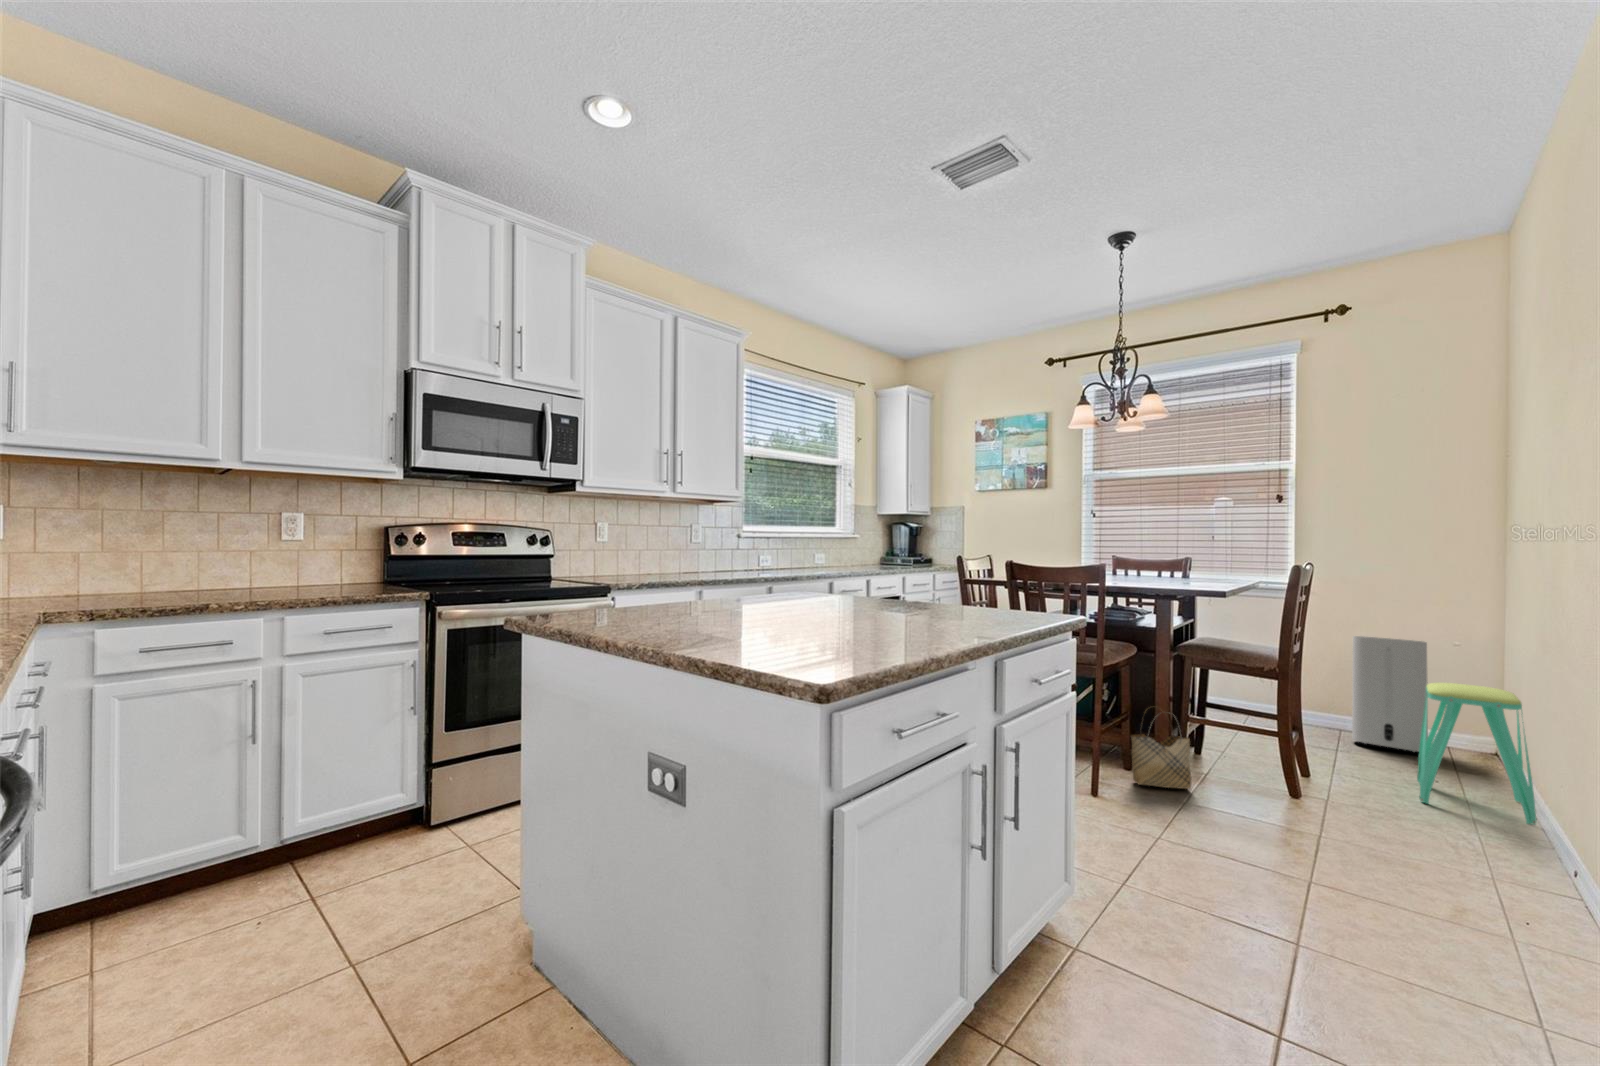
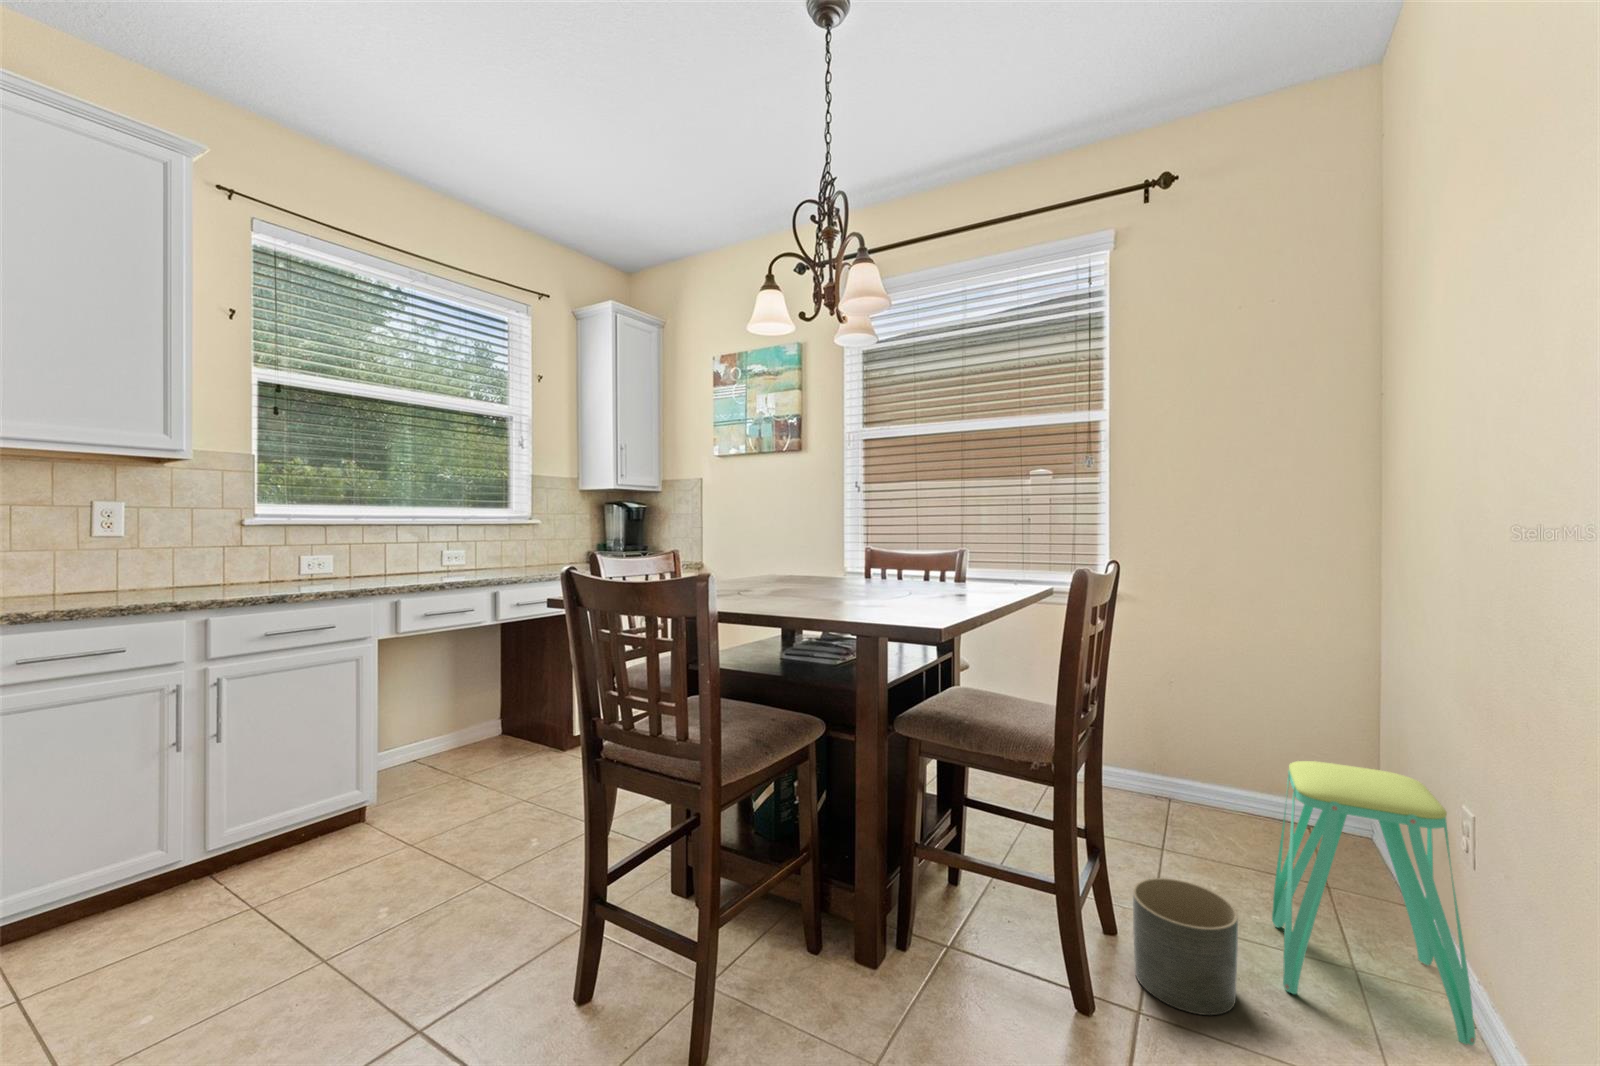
air purifier: present [1352,636,1428,752] -> none [1177,661,1276,838]
woven basket: present [1131,707,1191,789] -> none [792,844,902,1019]
planter: none [1324,742,1390,805] -> present [1133,878,1238,1015]

